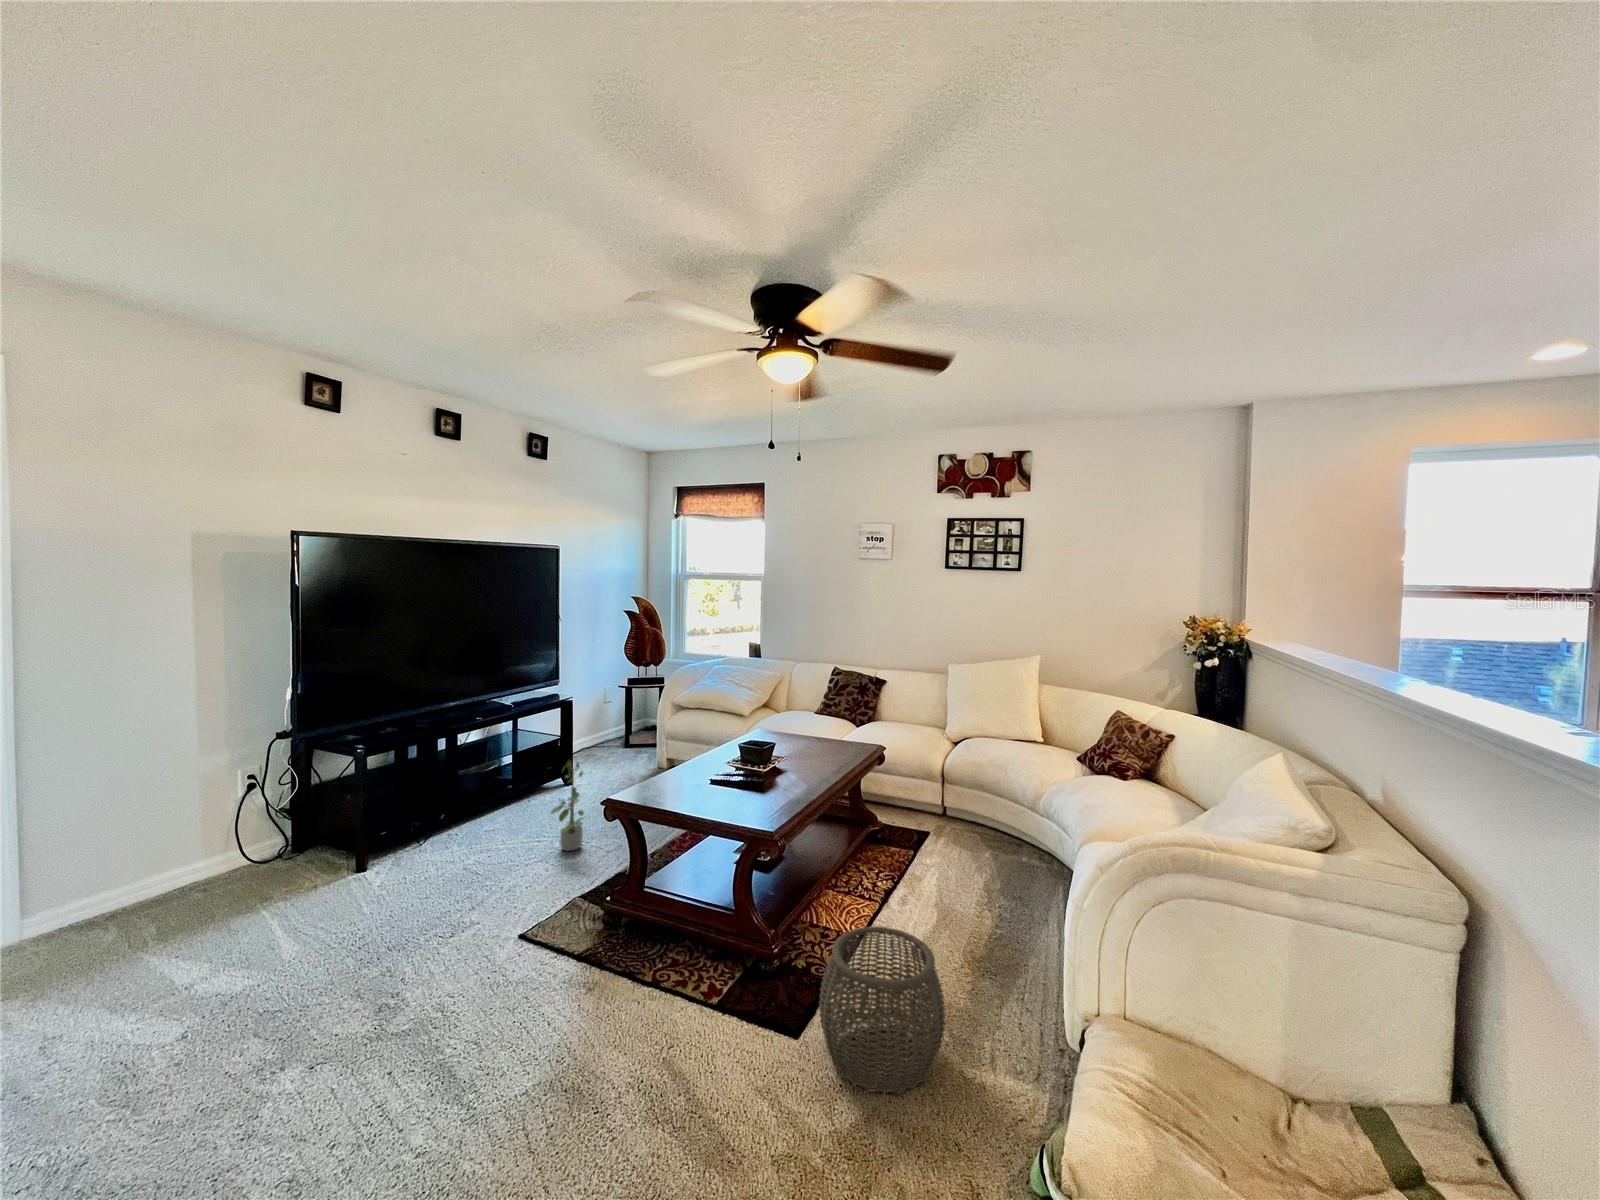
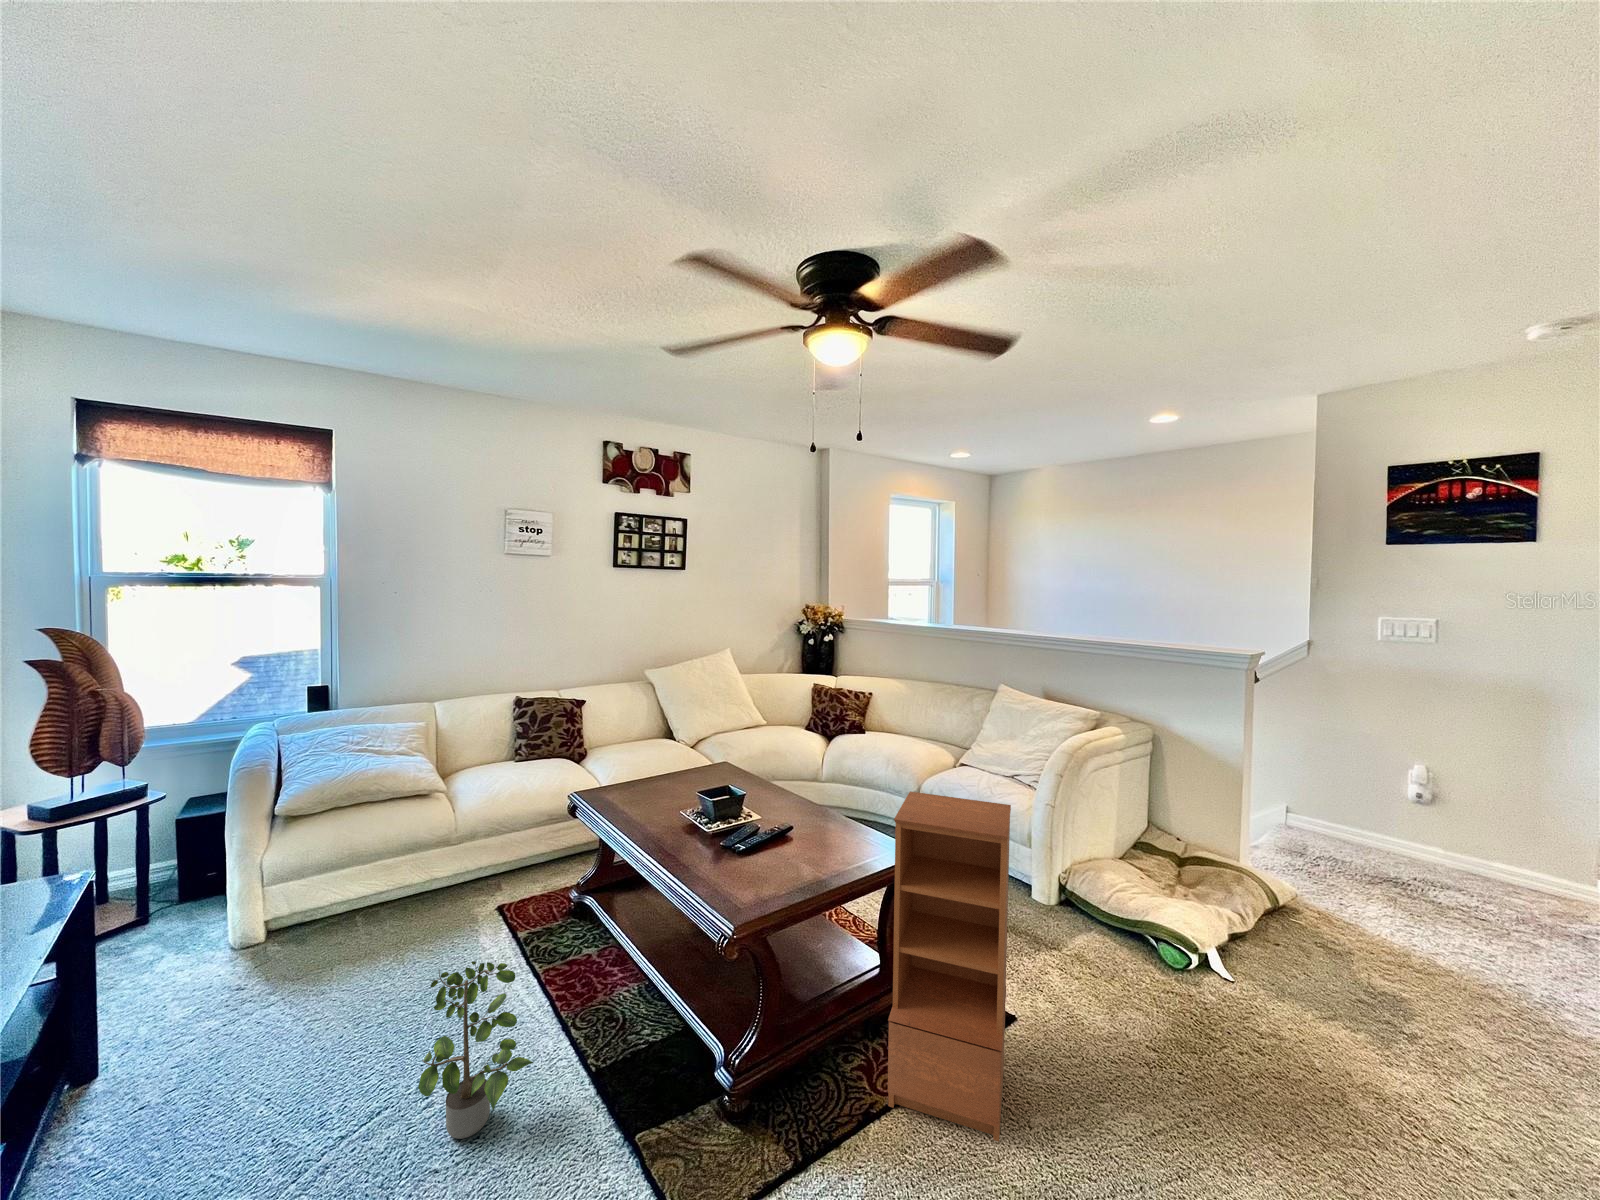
bookcase: none [621,735,722,1029] -> present [888,791,1011,1142]
woven basket: present [819,926,945,1094] -> none [1008,885,1115,1011]

